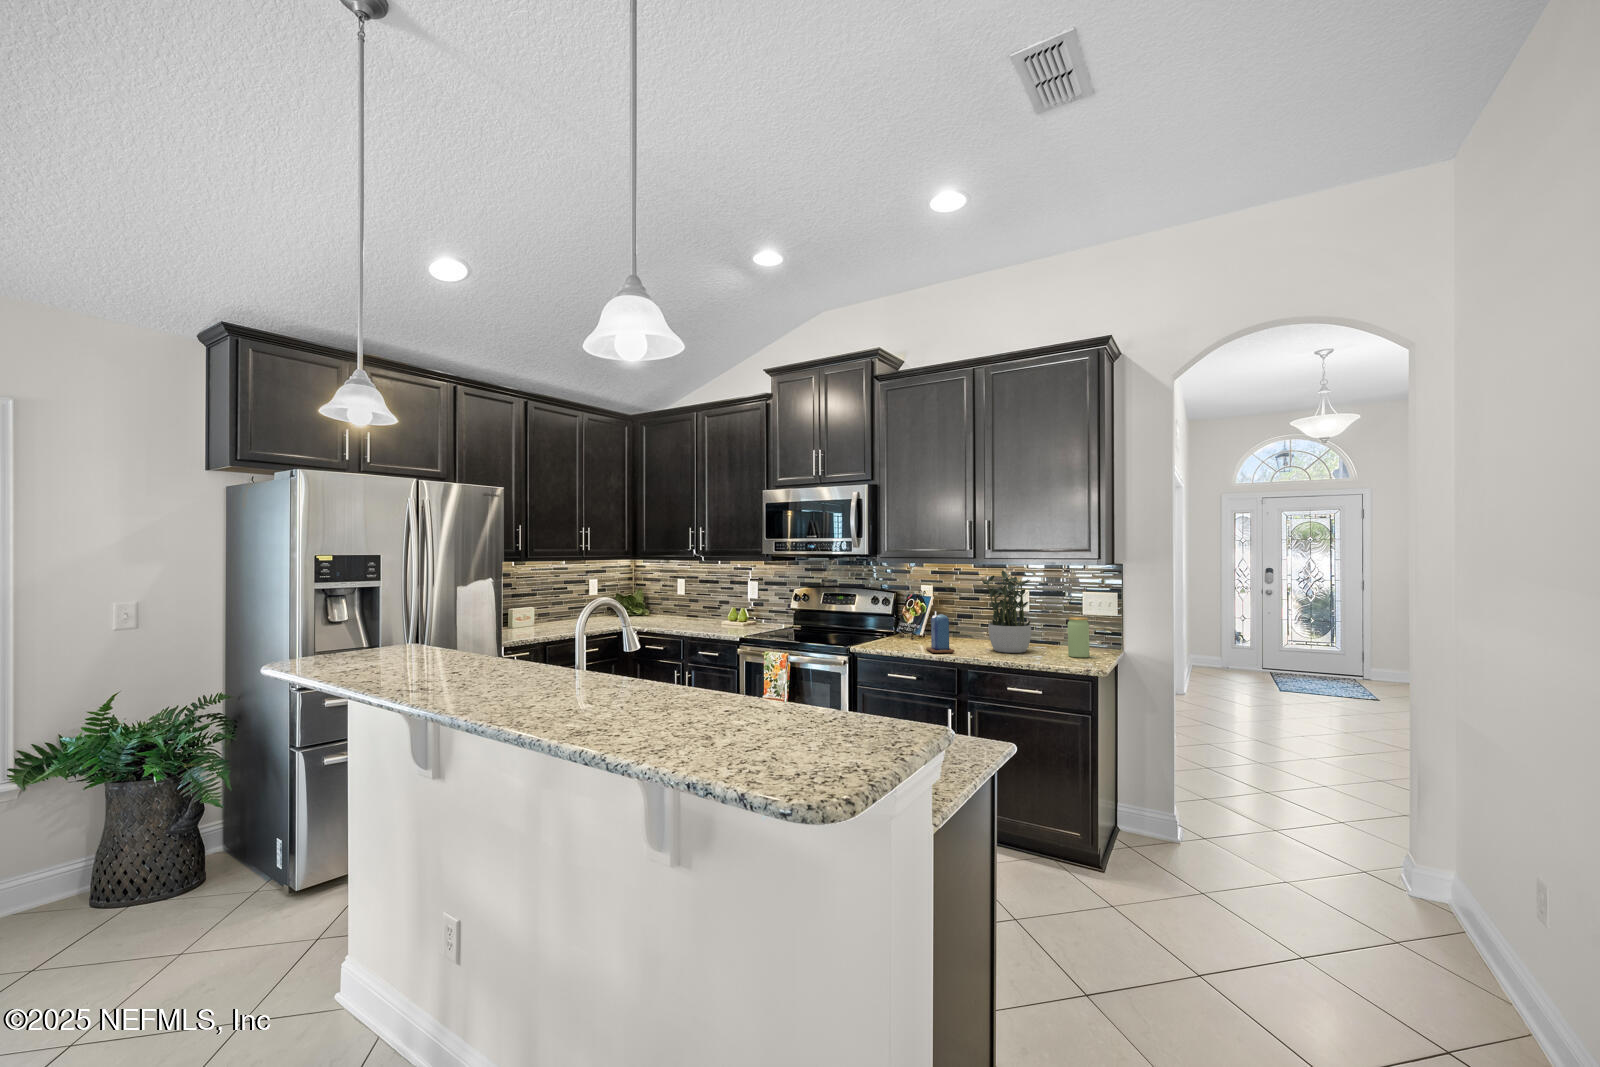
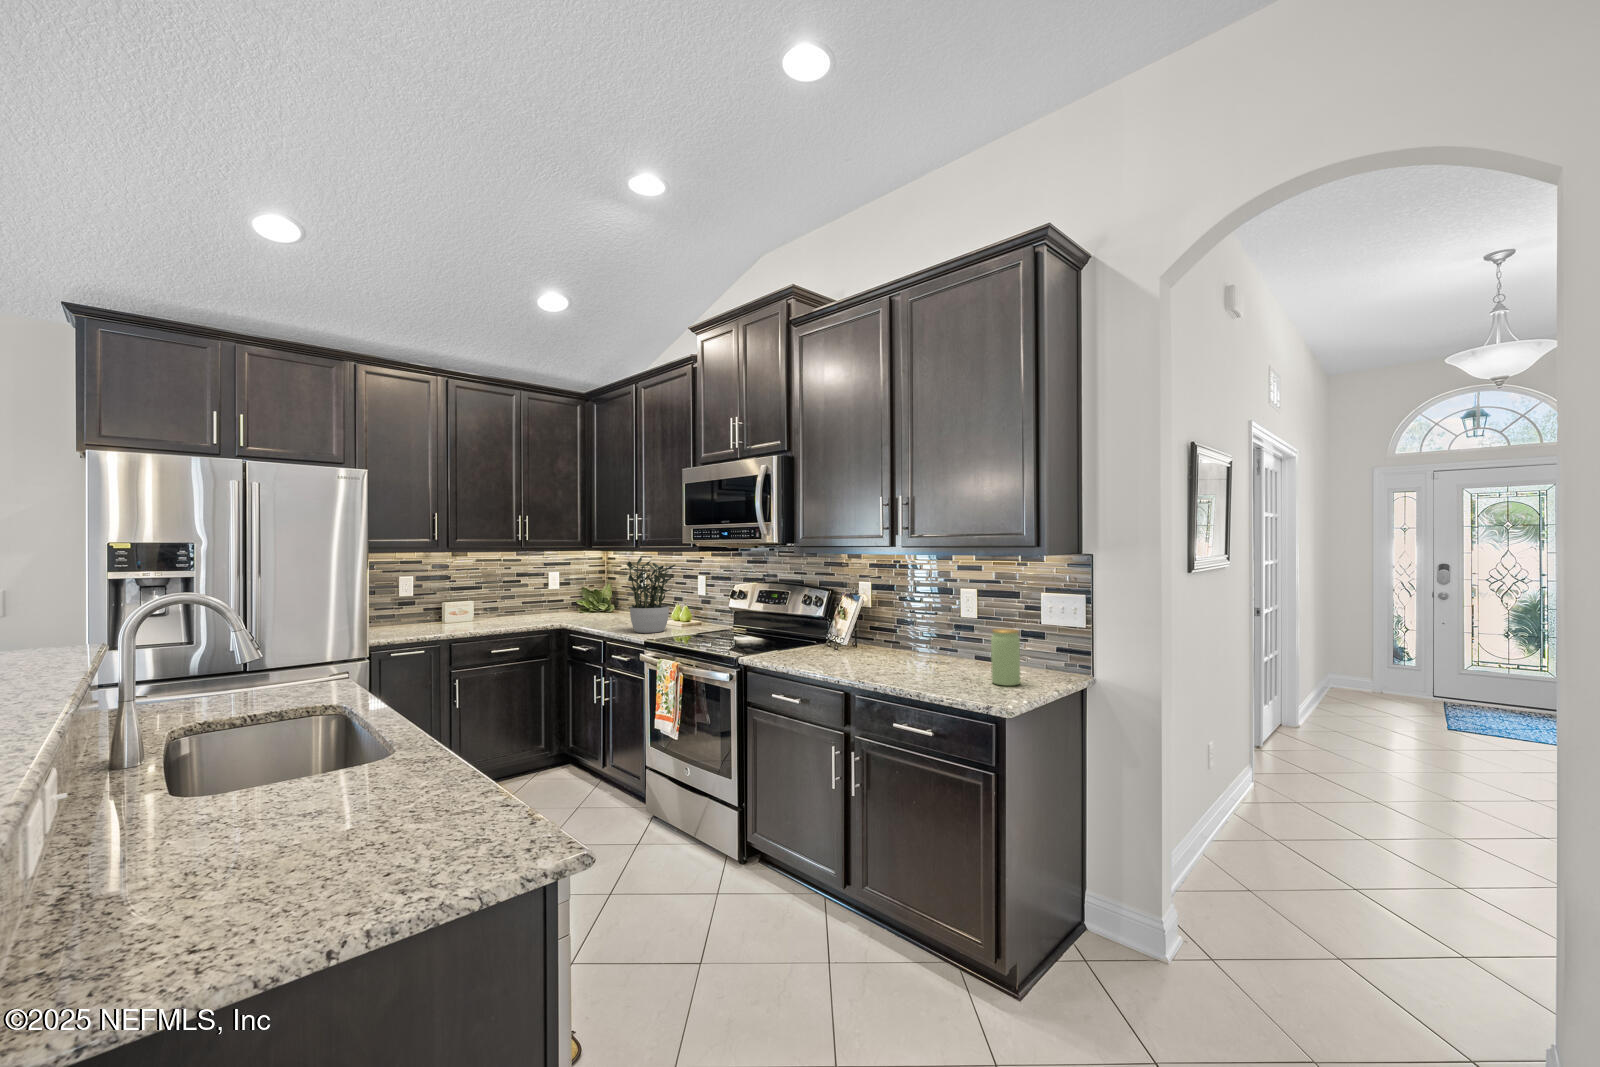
potted plant: present [982,571,1031,653] -> present [620,557,675,633]
candle: present [926,611,955,653] -> none [817,616,847,671]

